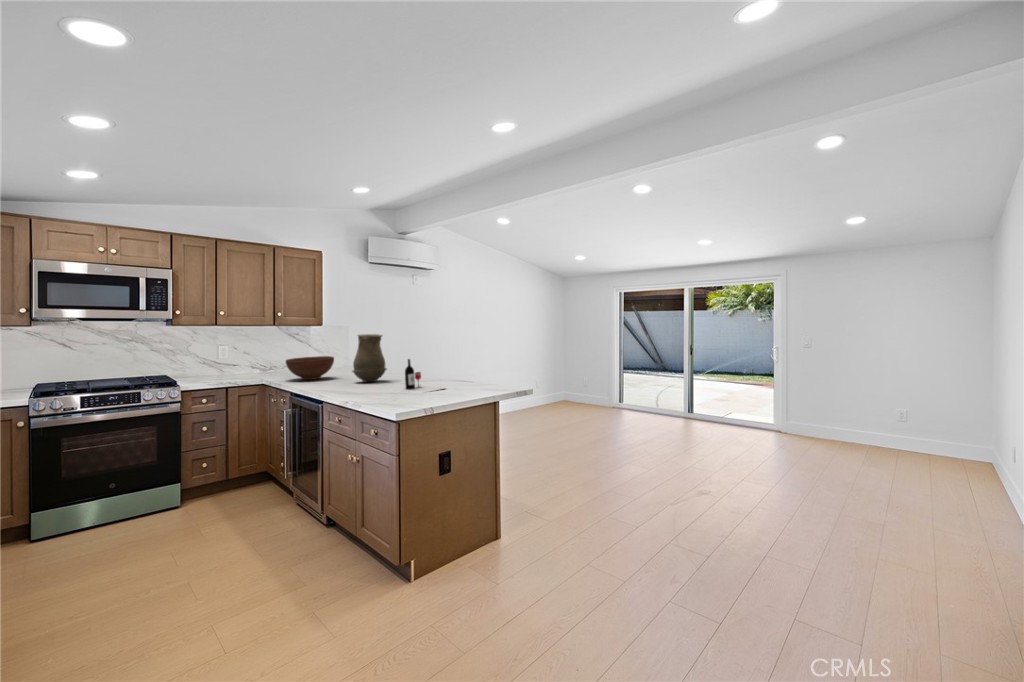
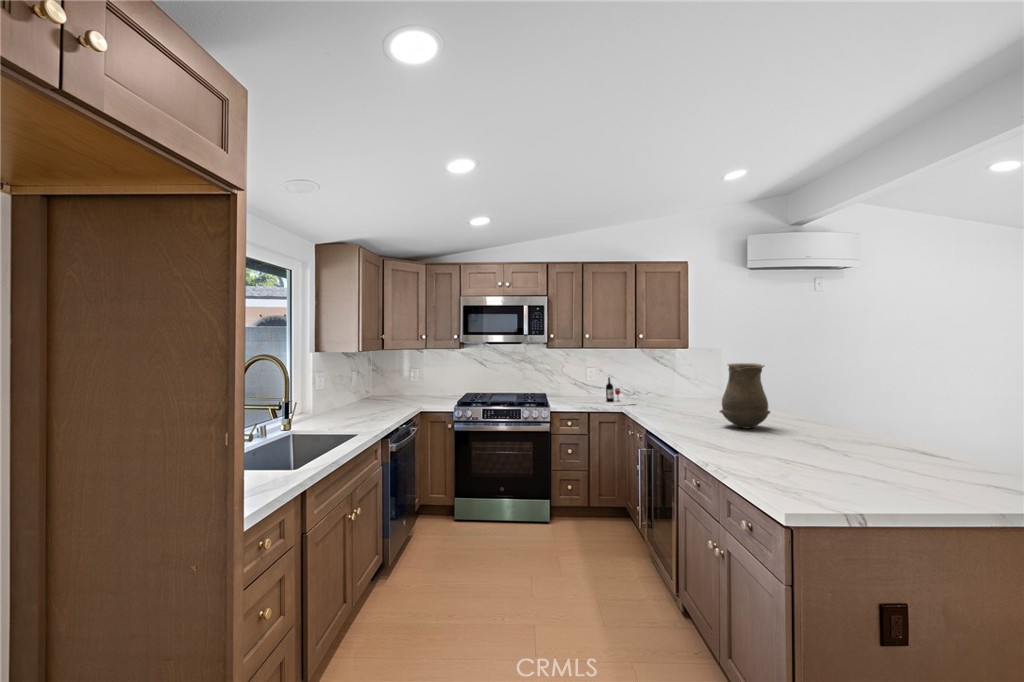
fruit bowl: present [286,356,334,380] -> none [643,386,699,414]
wine bottle: present [393,359,444,393] -> present [599,378,635,406]

